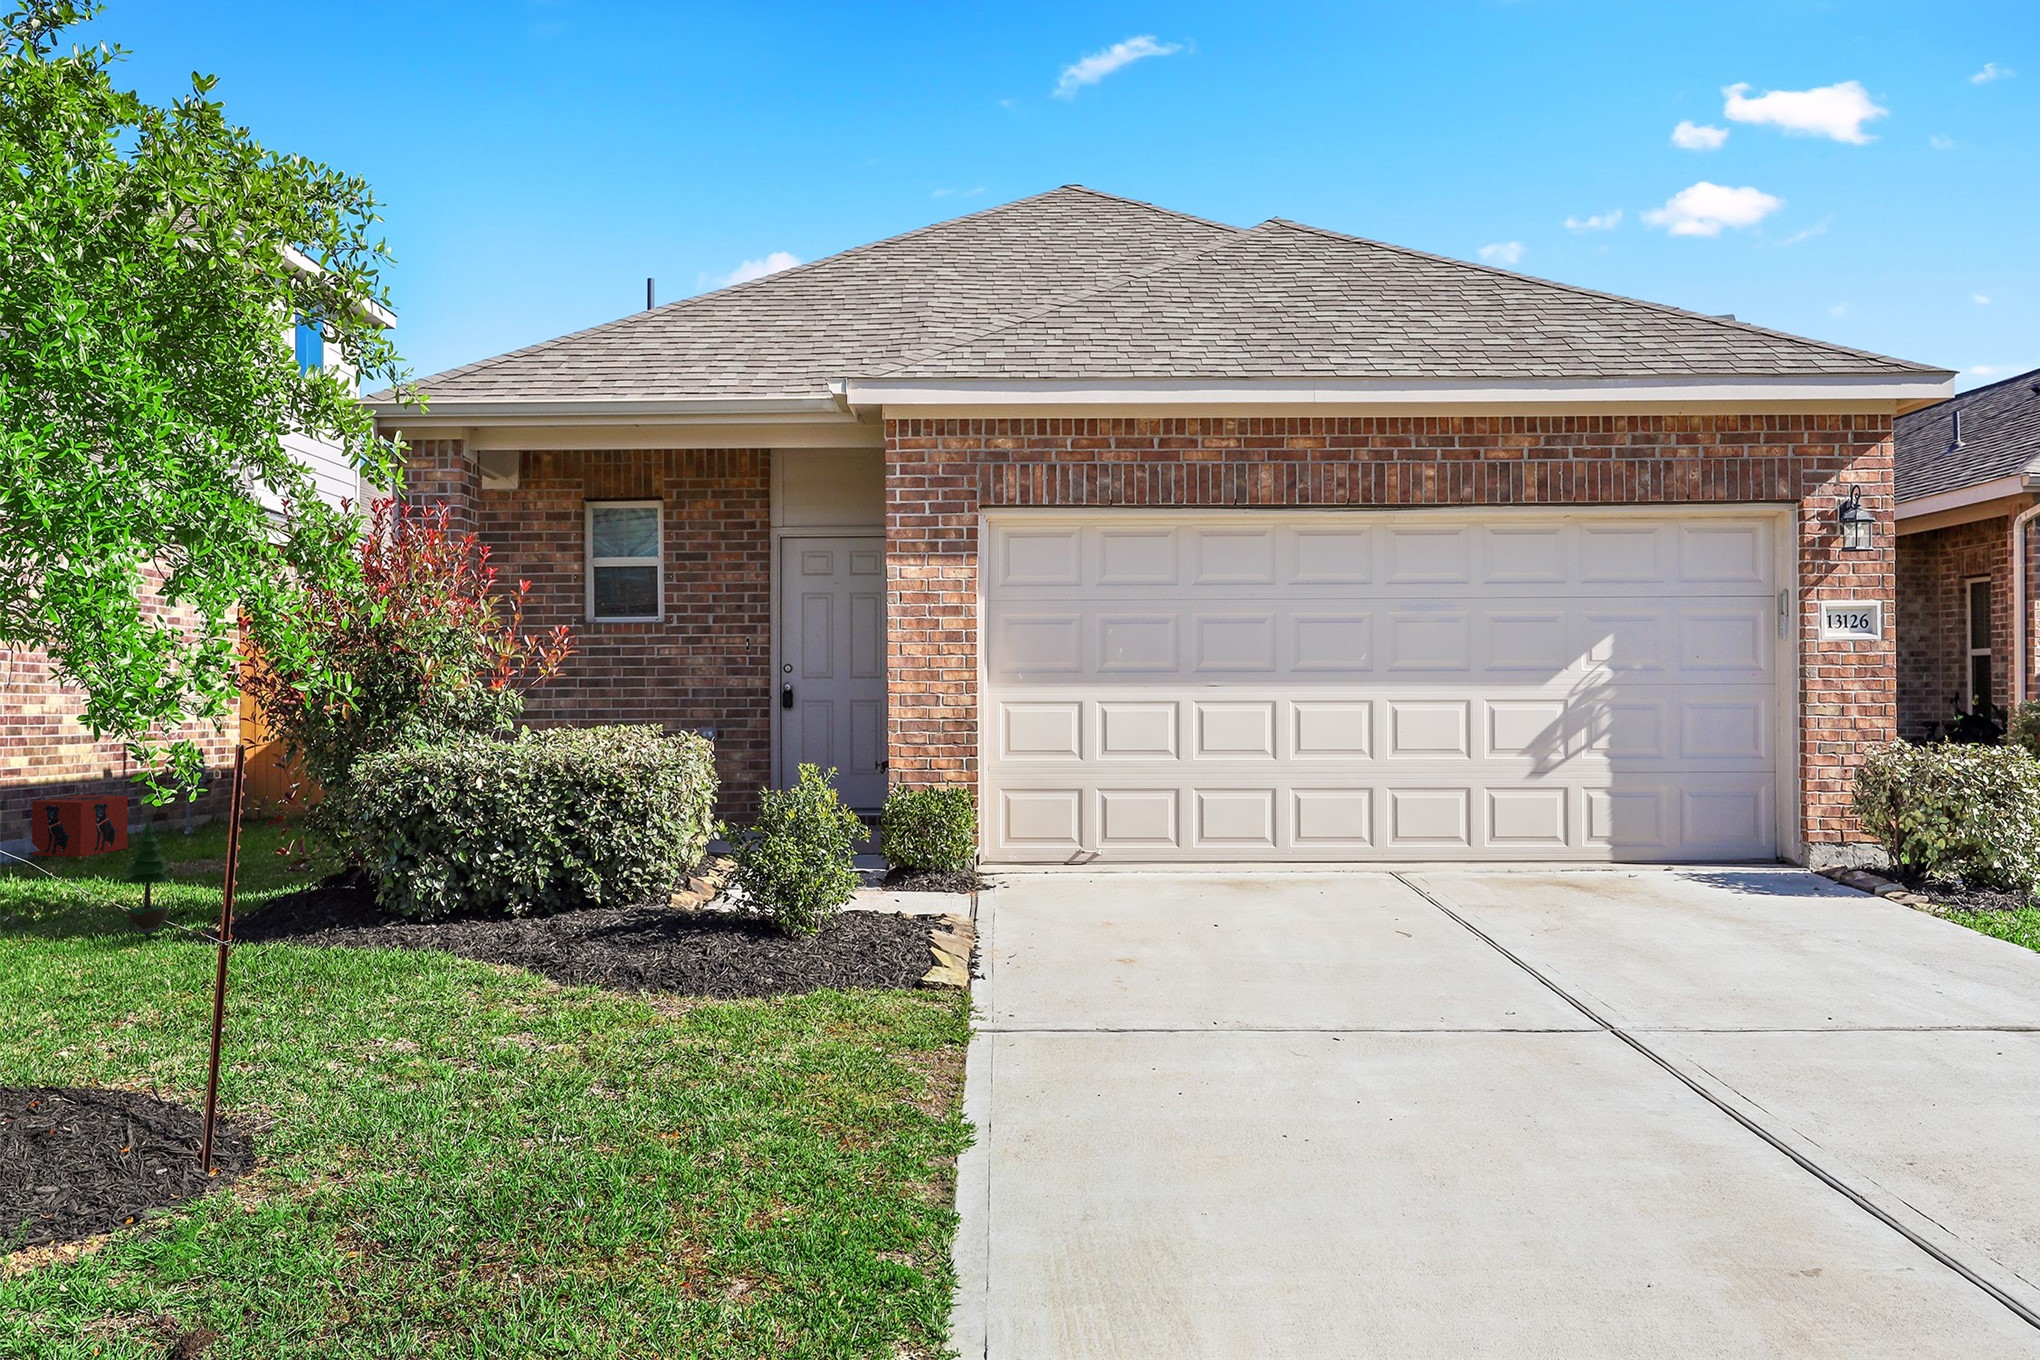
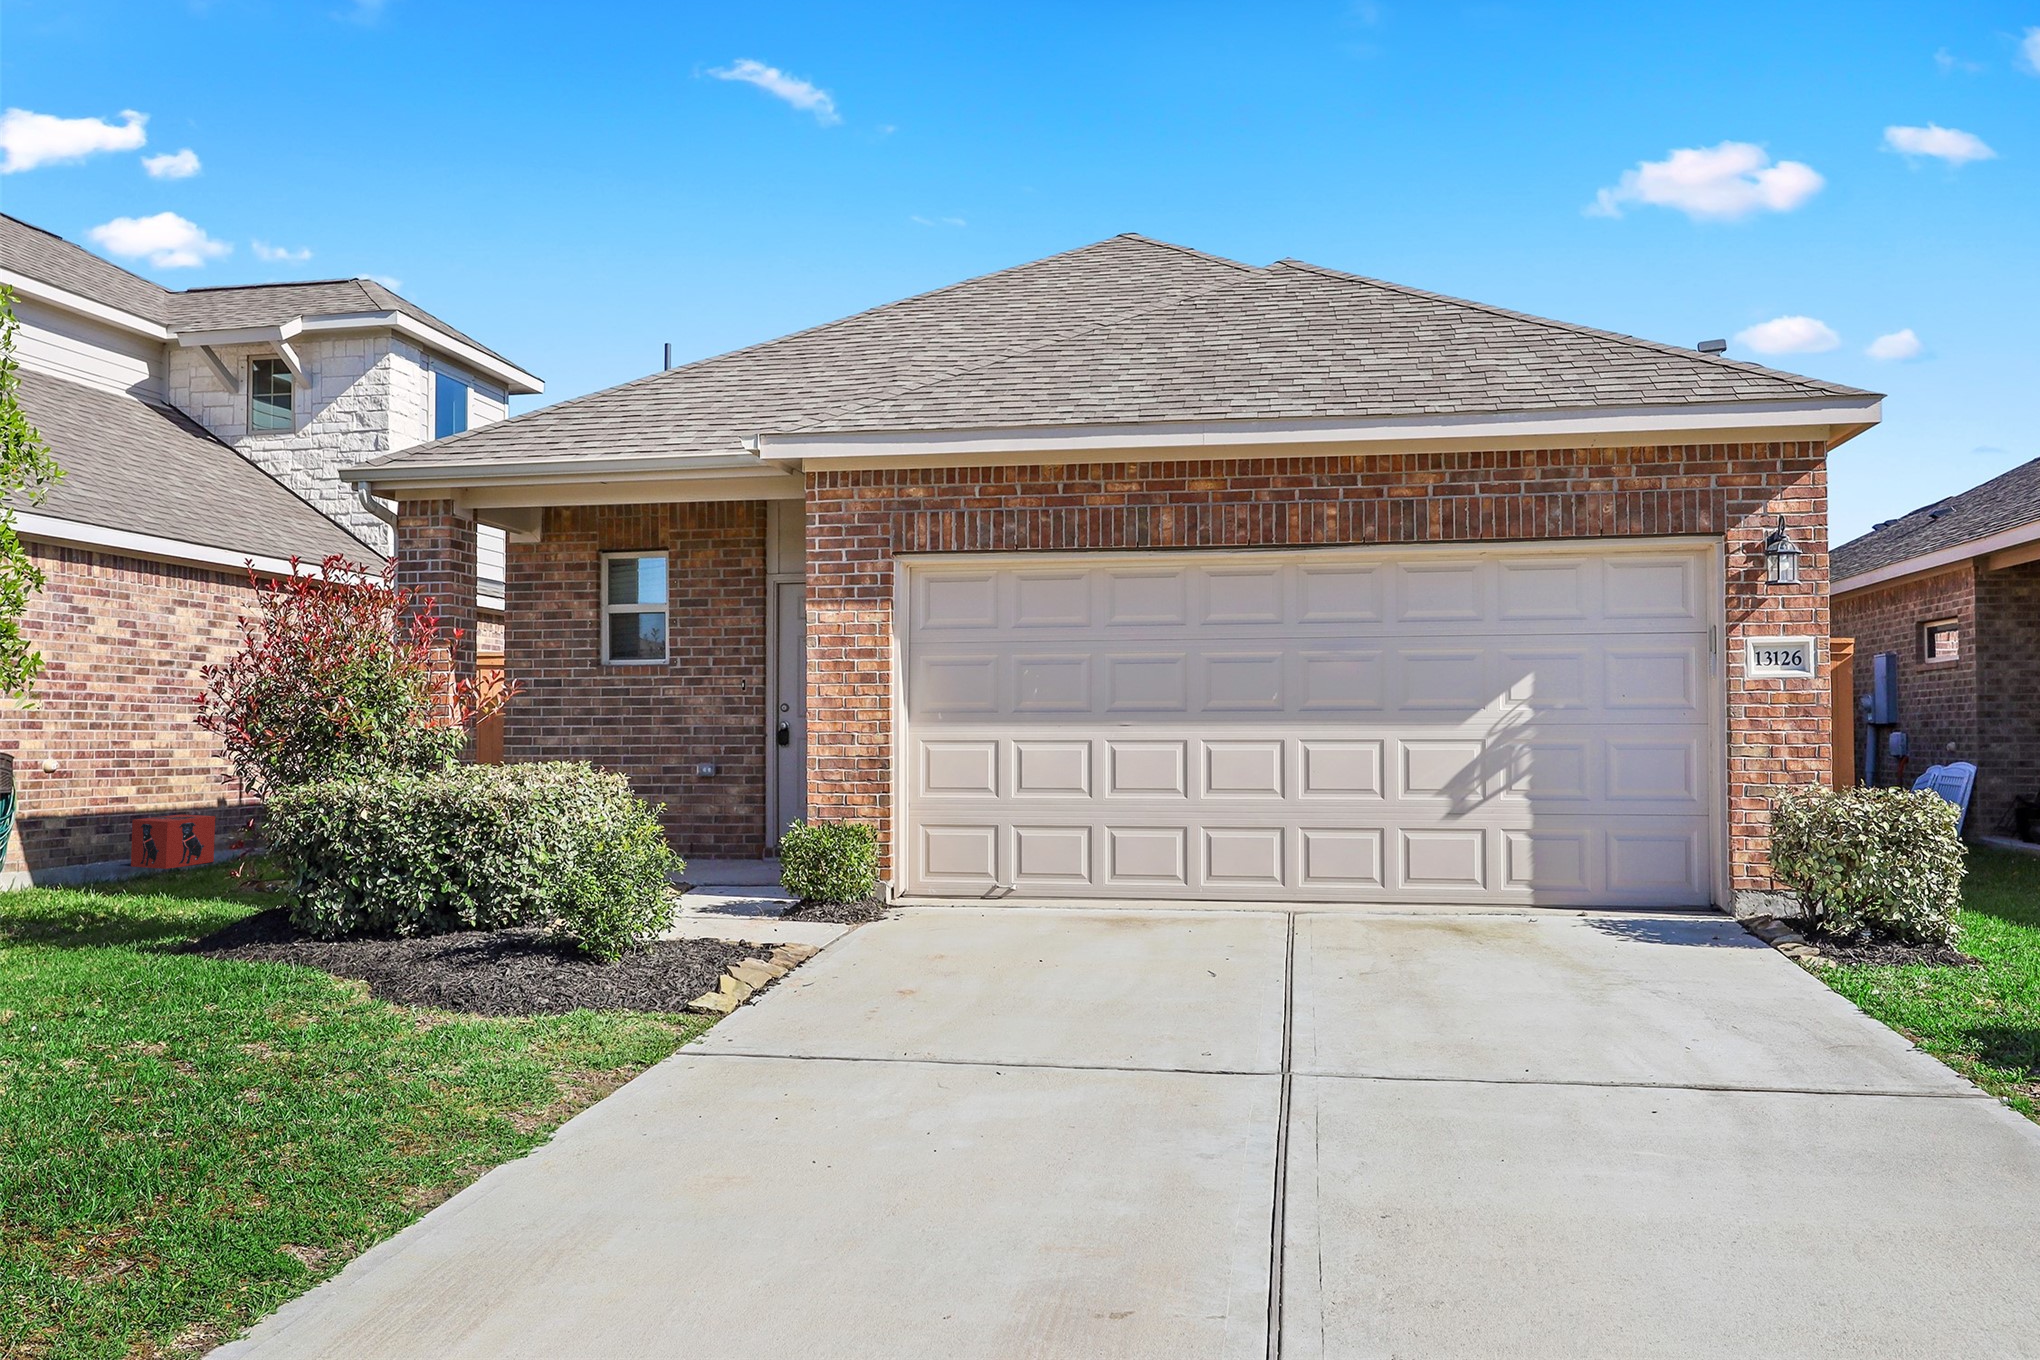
potted tree: present [122,822,171,936] -> none [65,844,115,948]

